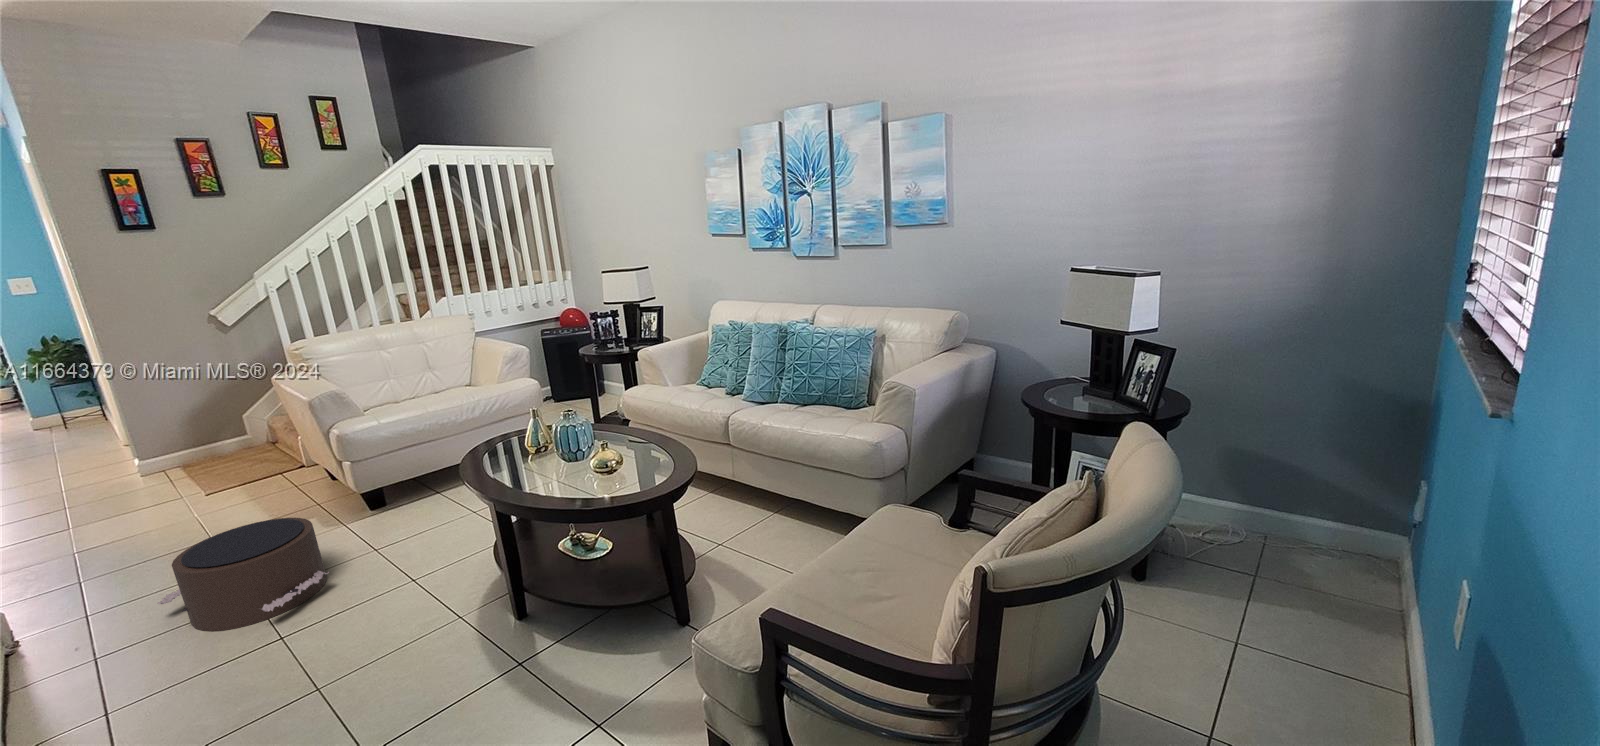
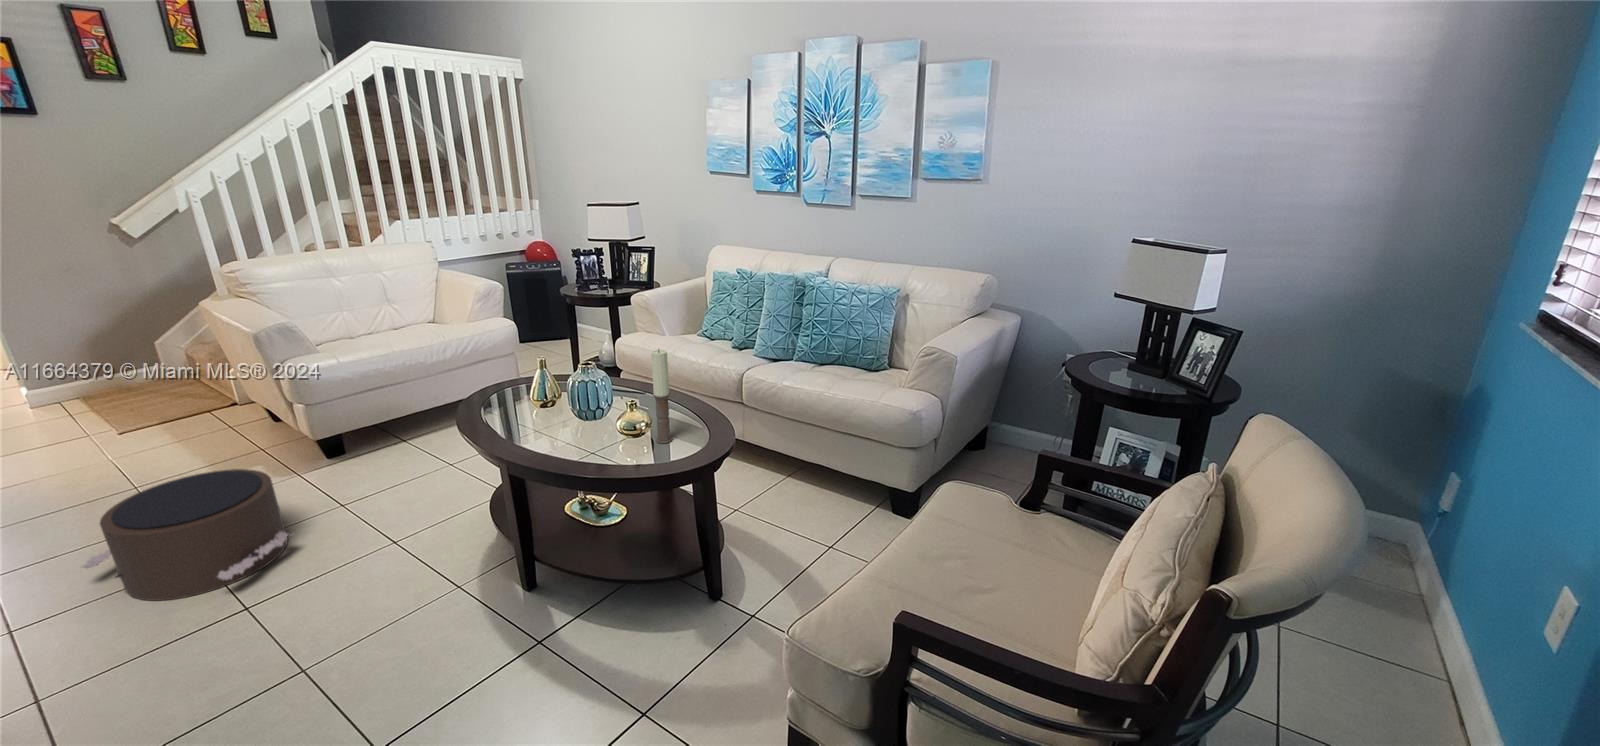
candle: none [617,394,643,480] -> present [651,349,672,443]

